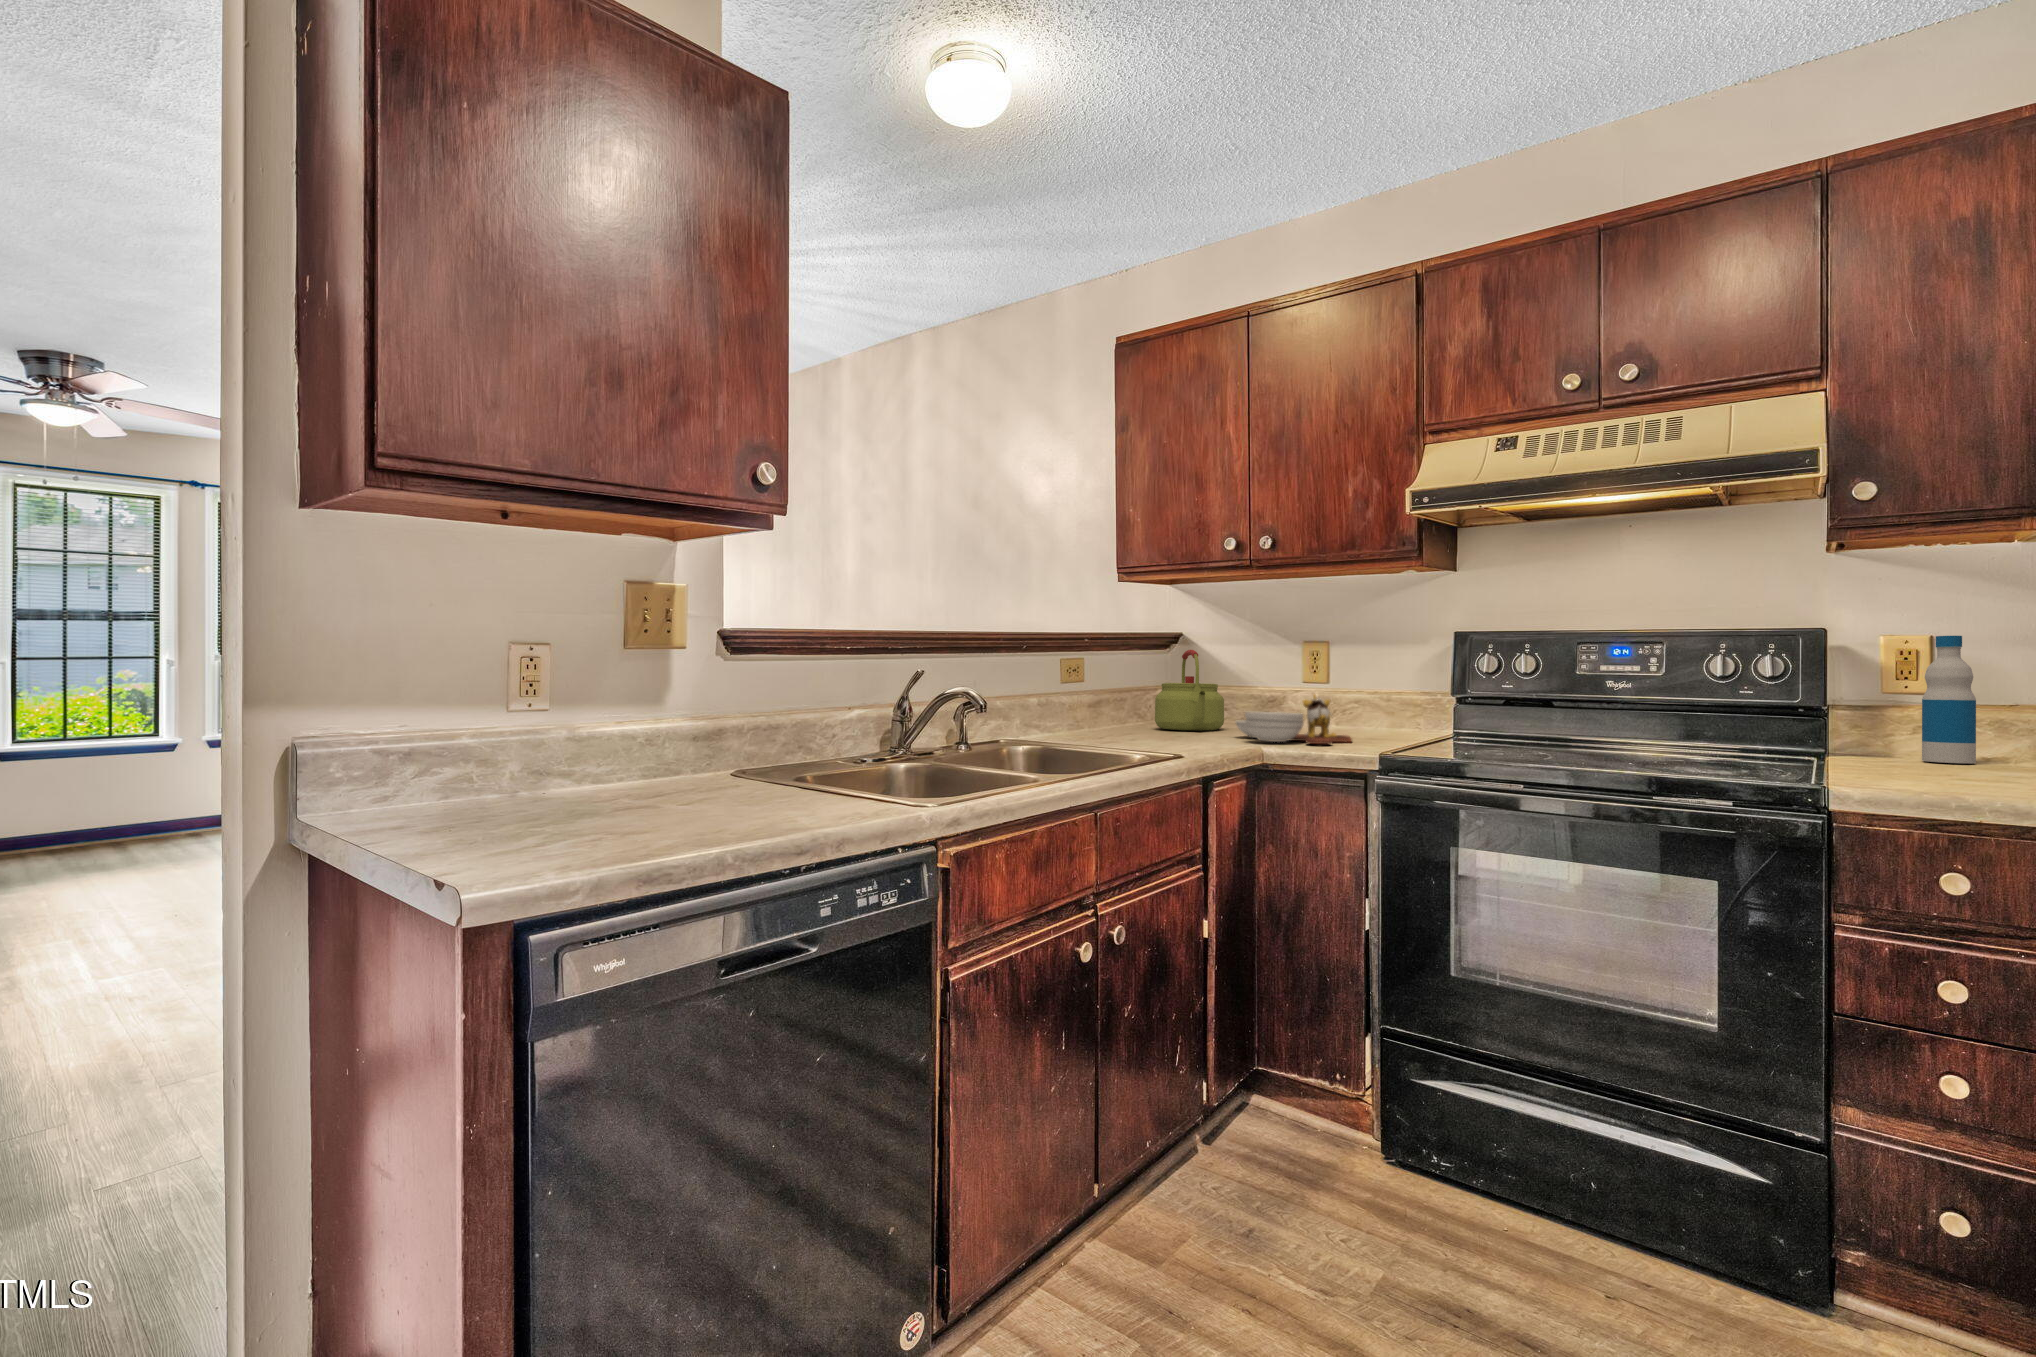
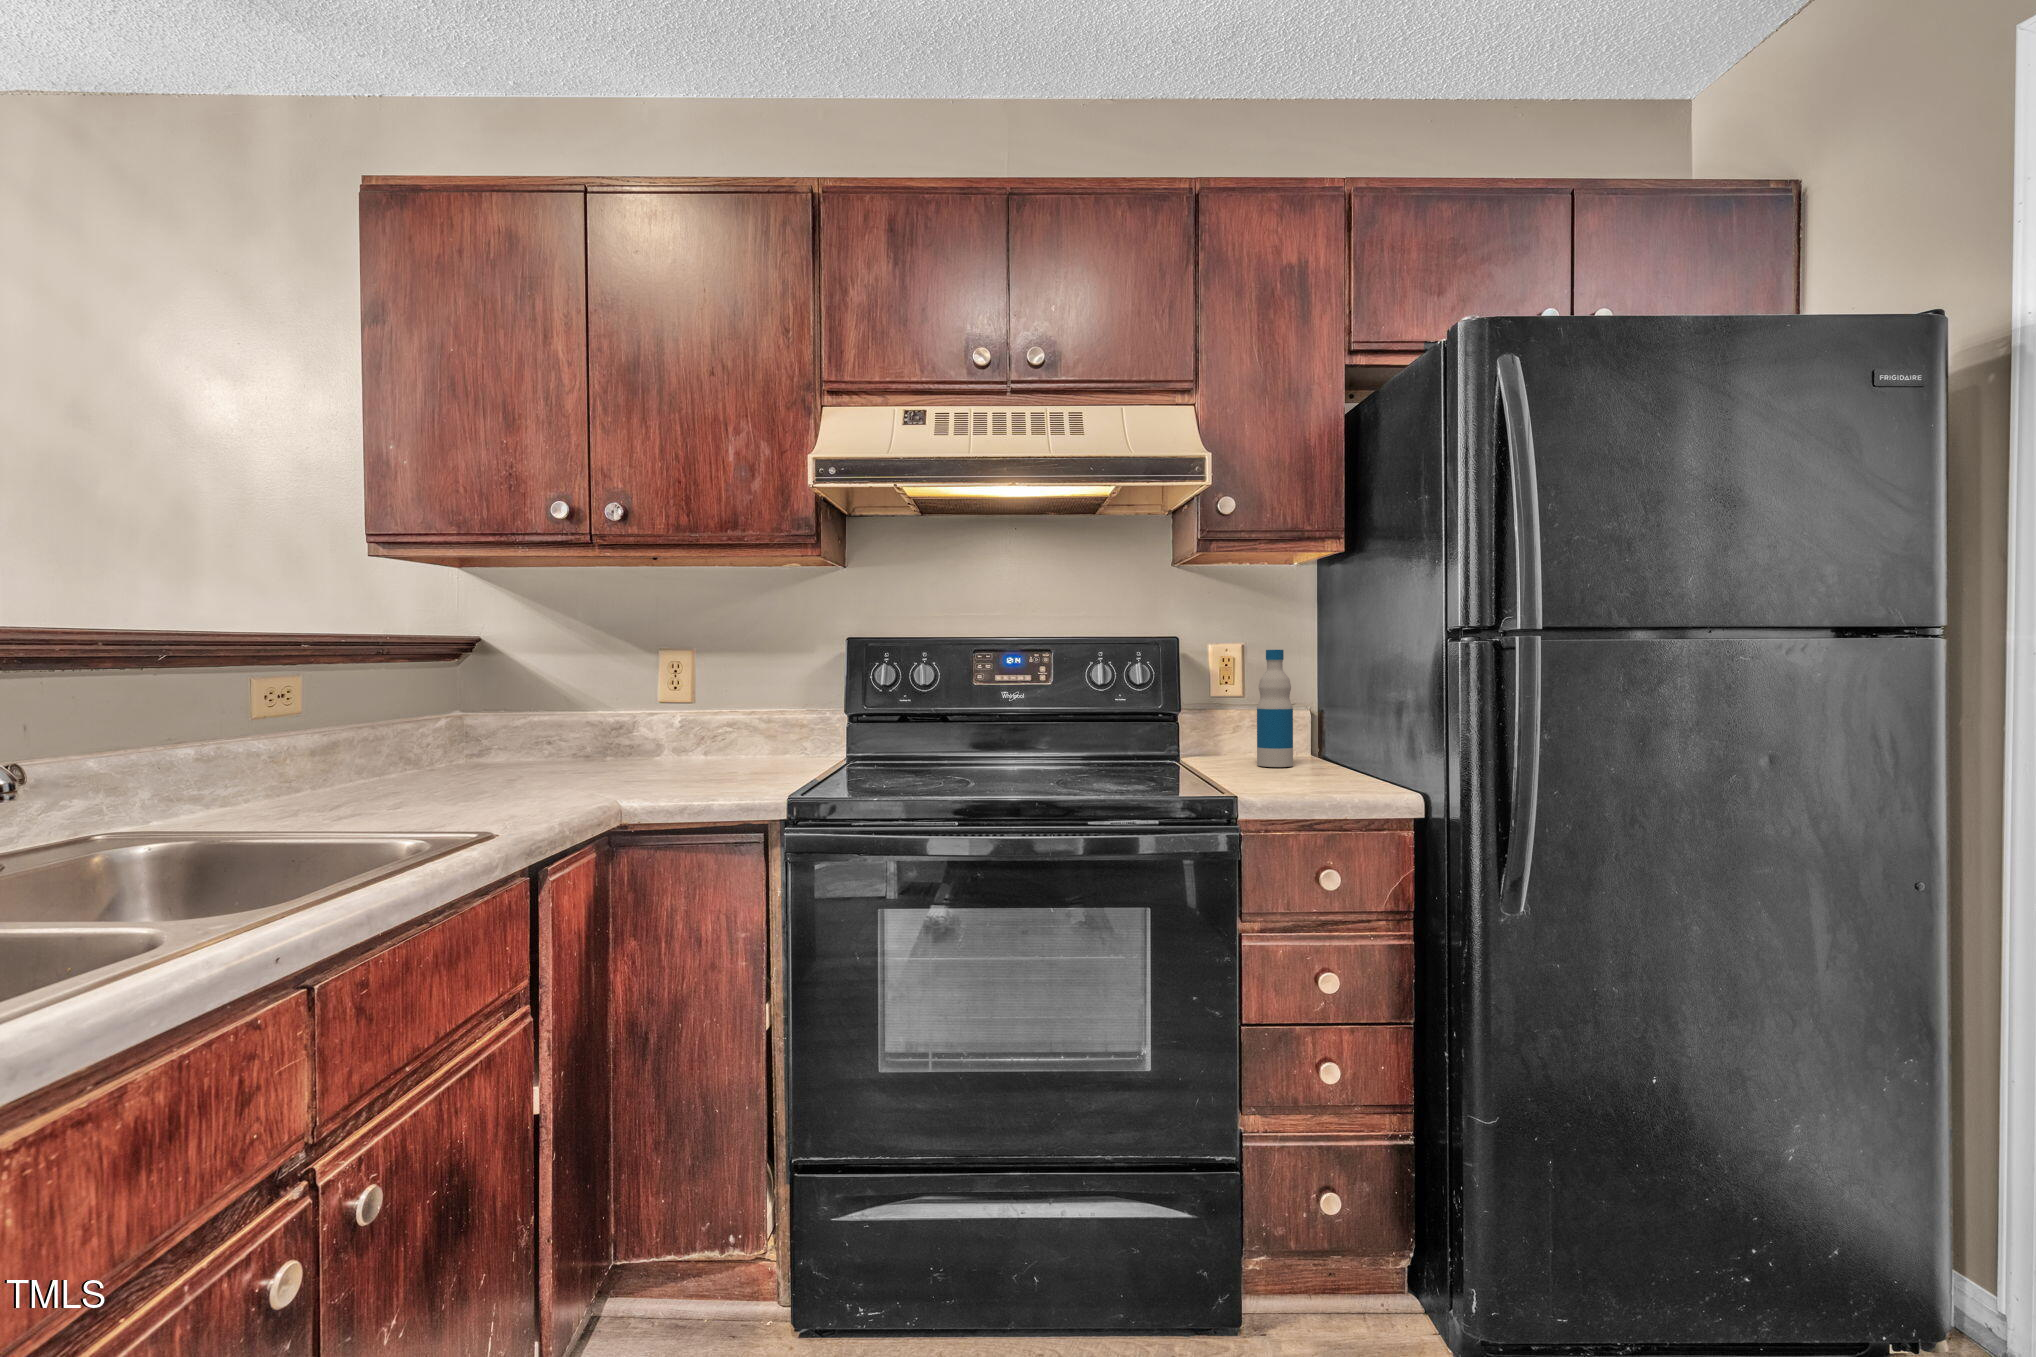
kettle: present [1155,650,1224,731] -> none [435,656,548,776]
cutting board: present [1236,694,1352,744] -> none [568,718,736,793]

